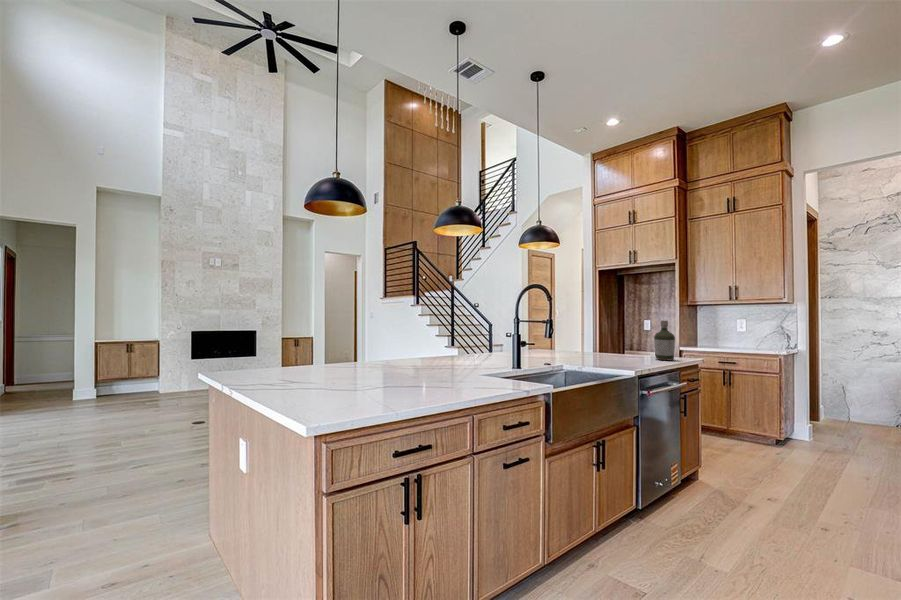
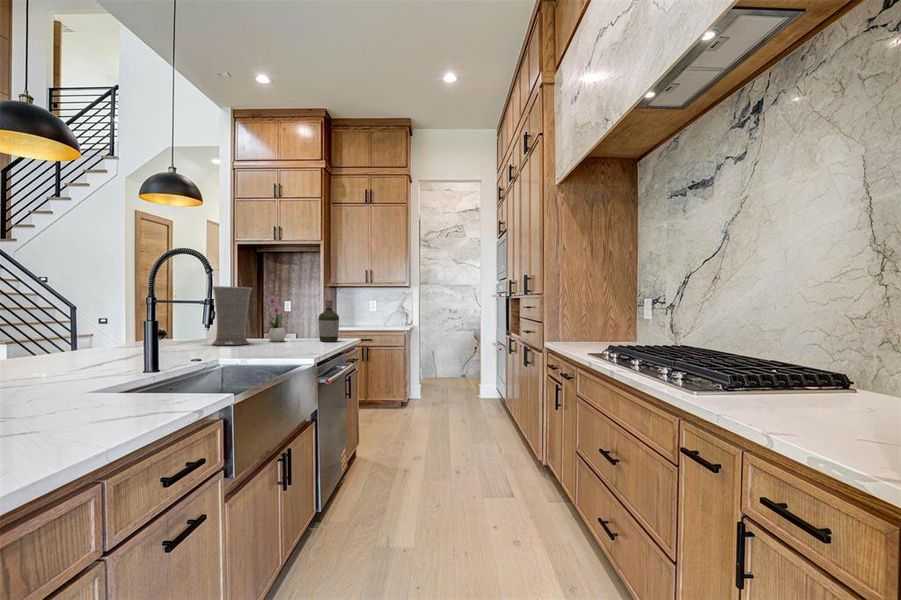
vase: none [564,309,594,357] -> present [212,286,252,345]
flower arrangement: none [606,310,627,357] -> present [267,289,286,342]

